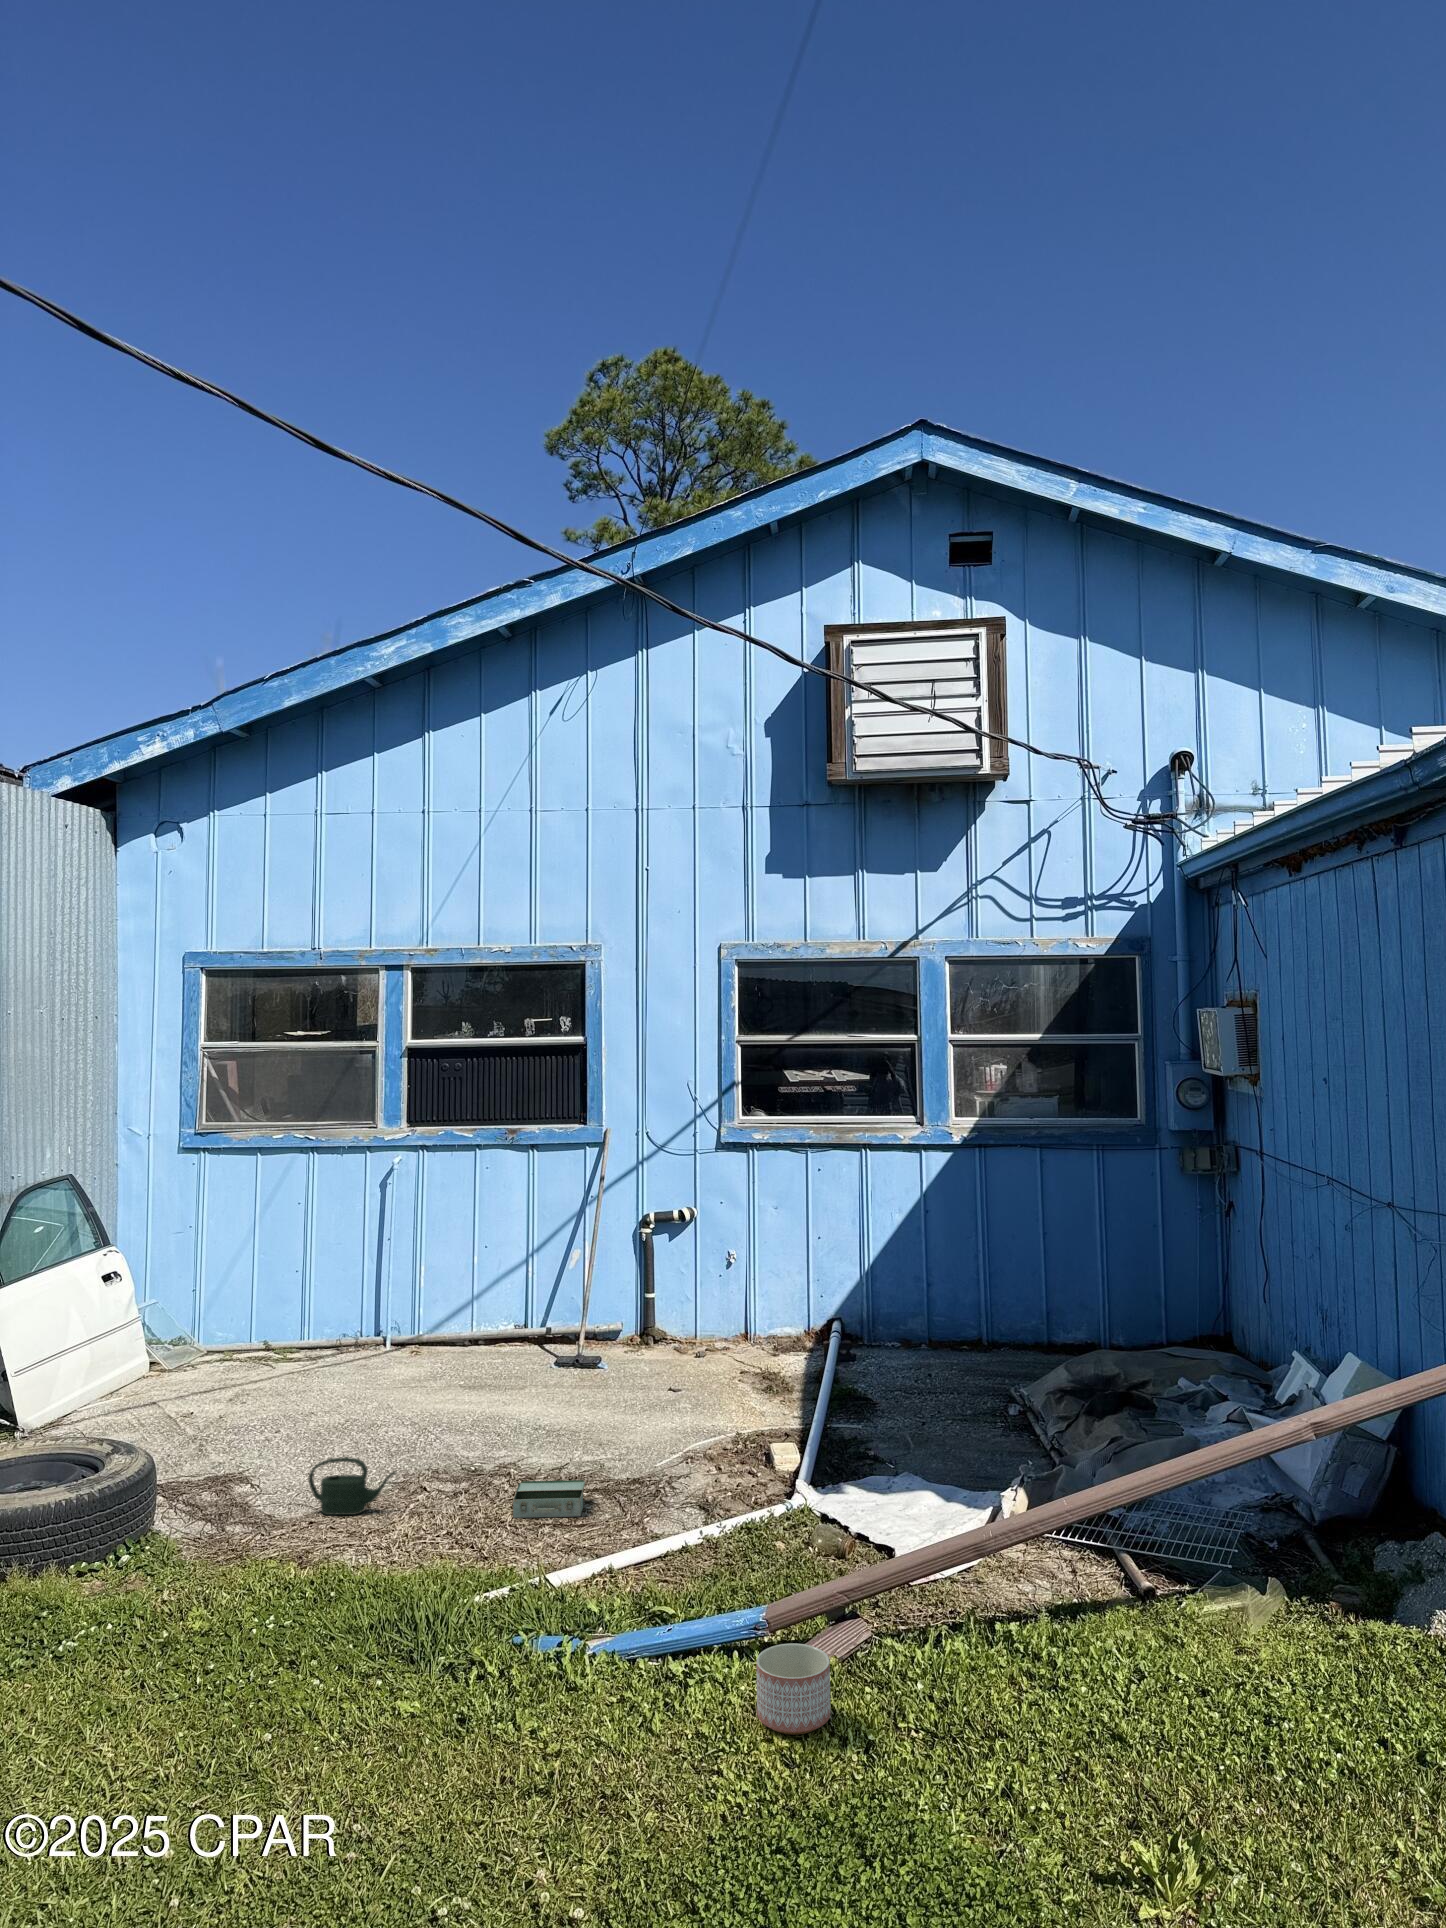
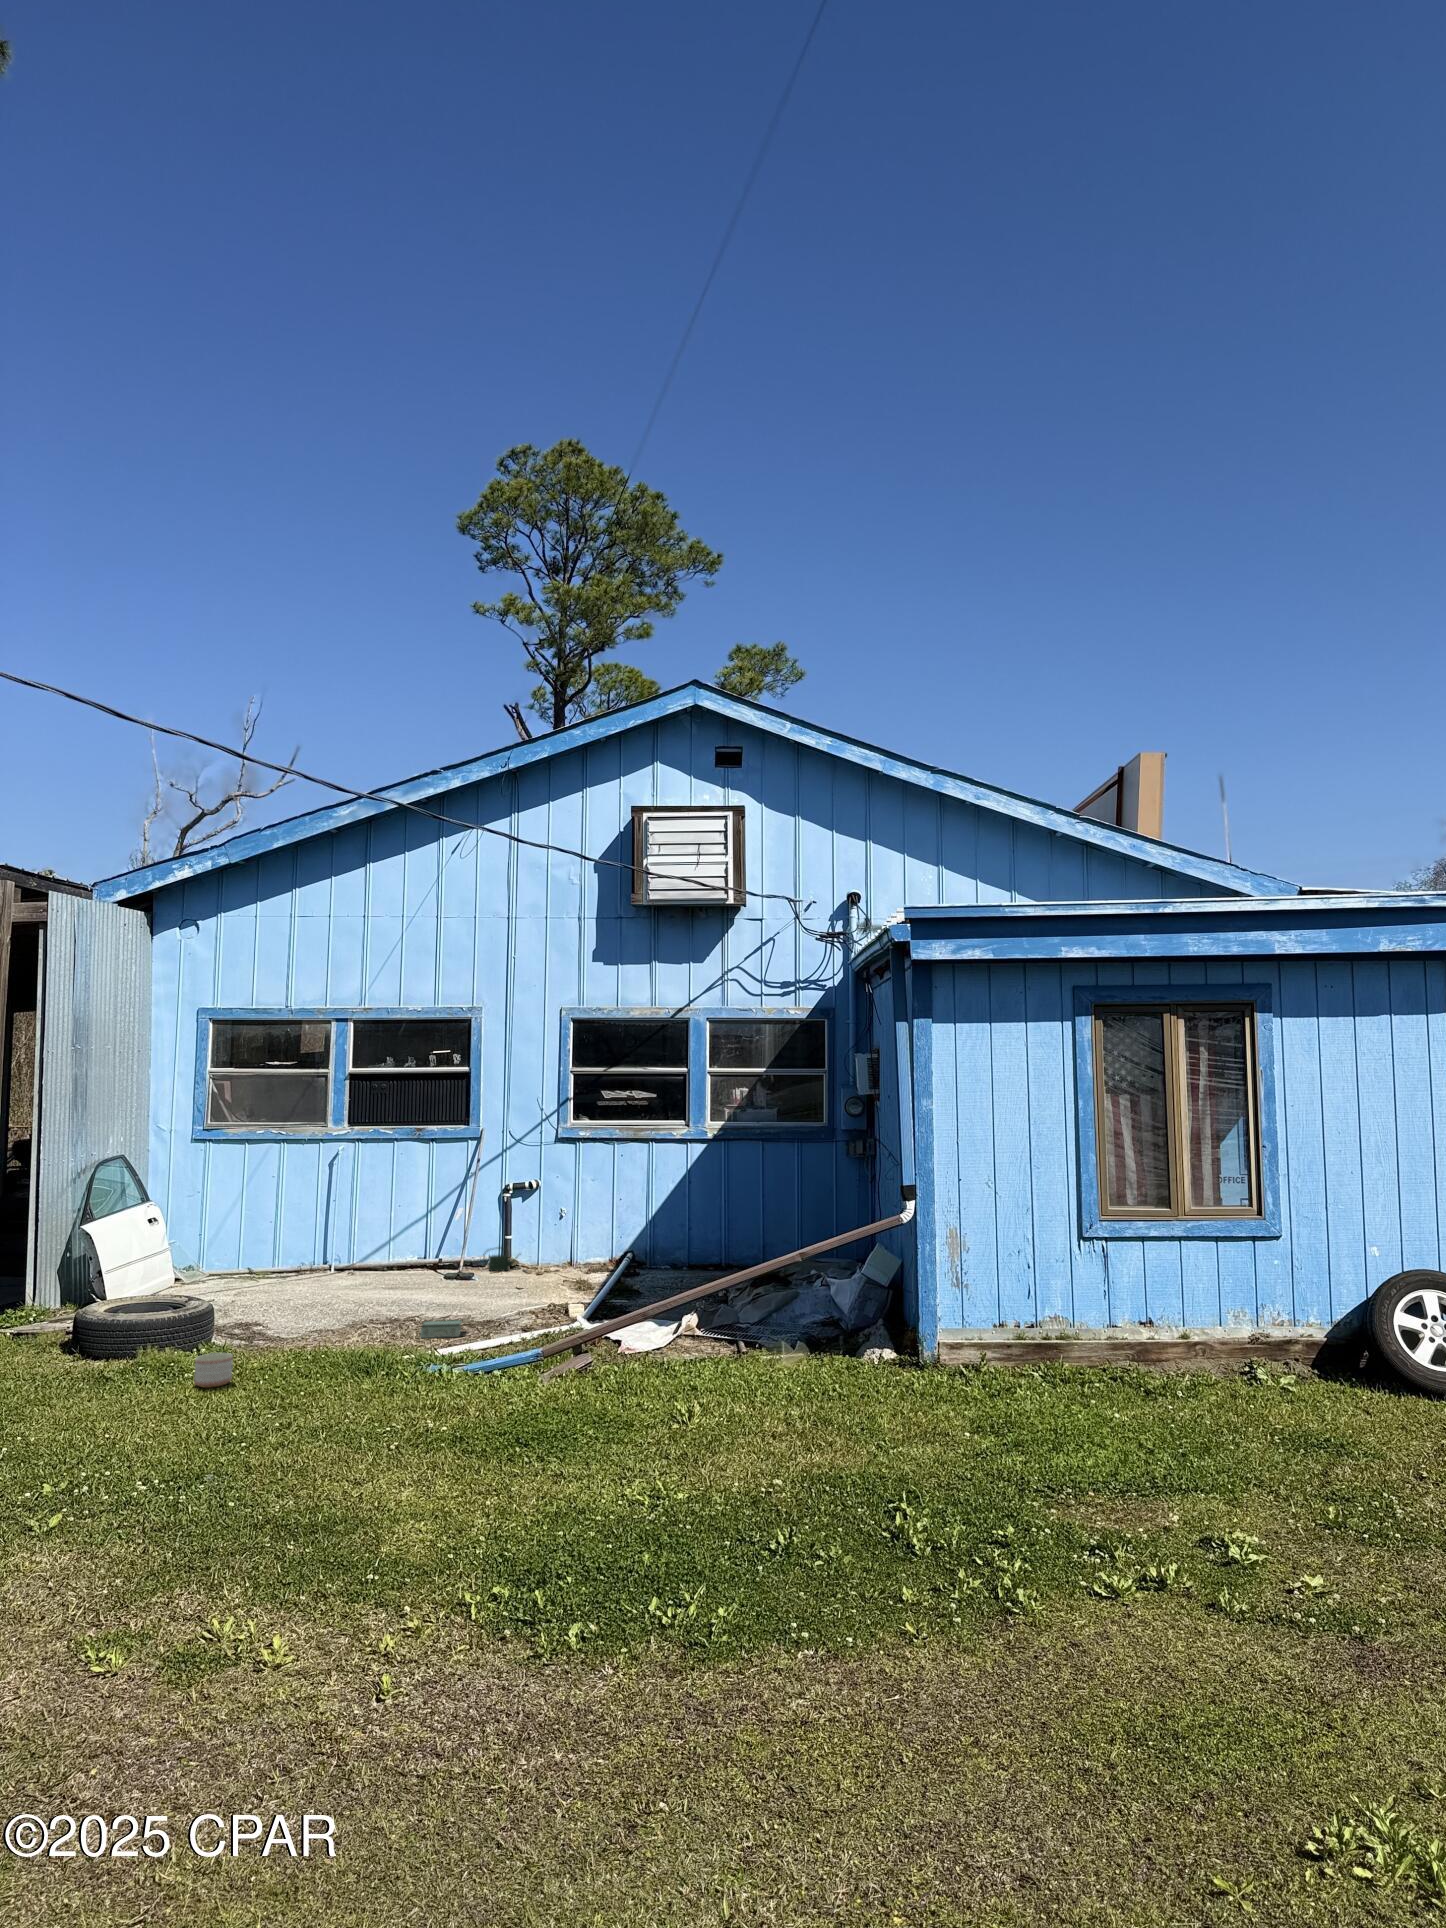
watering can: present [309,1457,397,1515] -> present [483,1249,516,1271]
planter: present [756,1643,831,1735] -> present [194,1353,233,1388]

